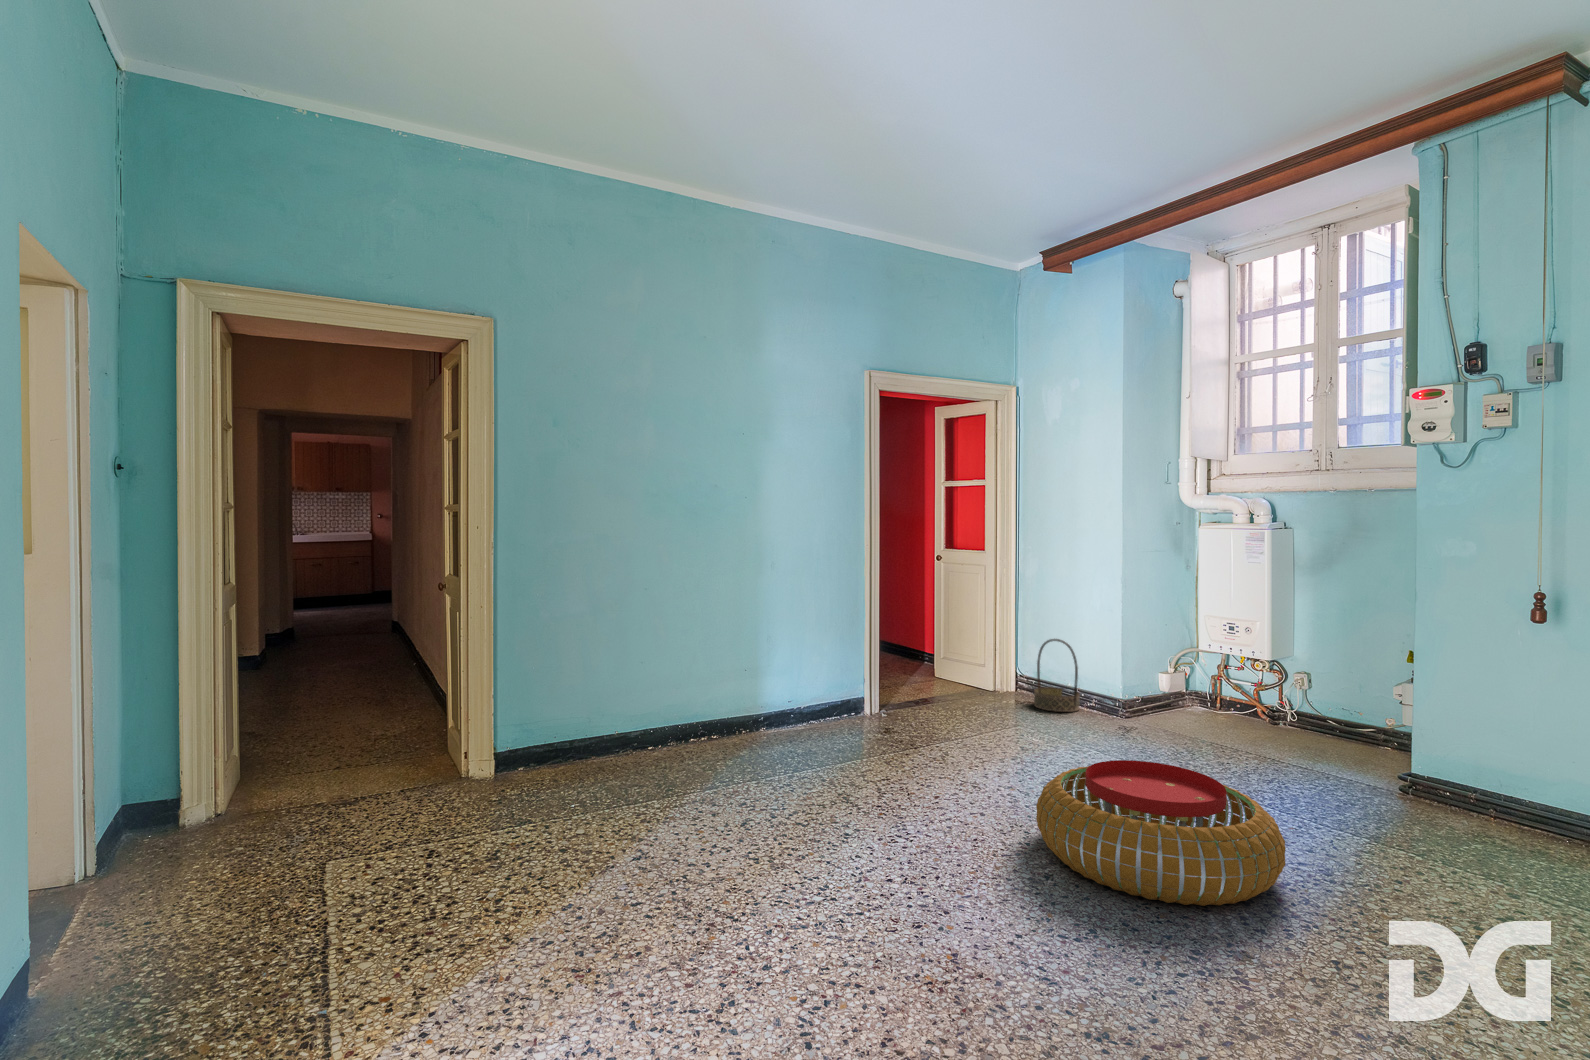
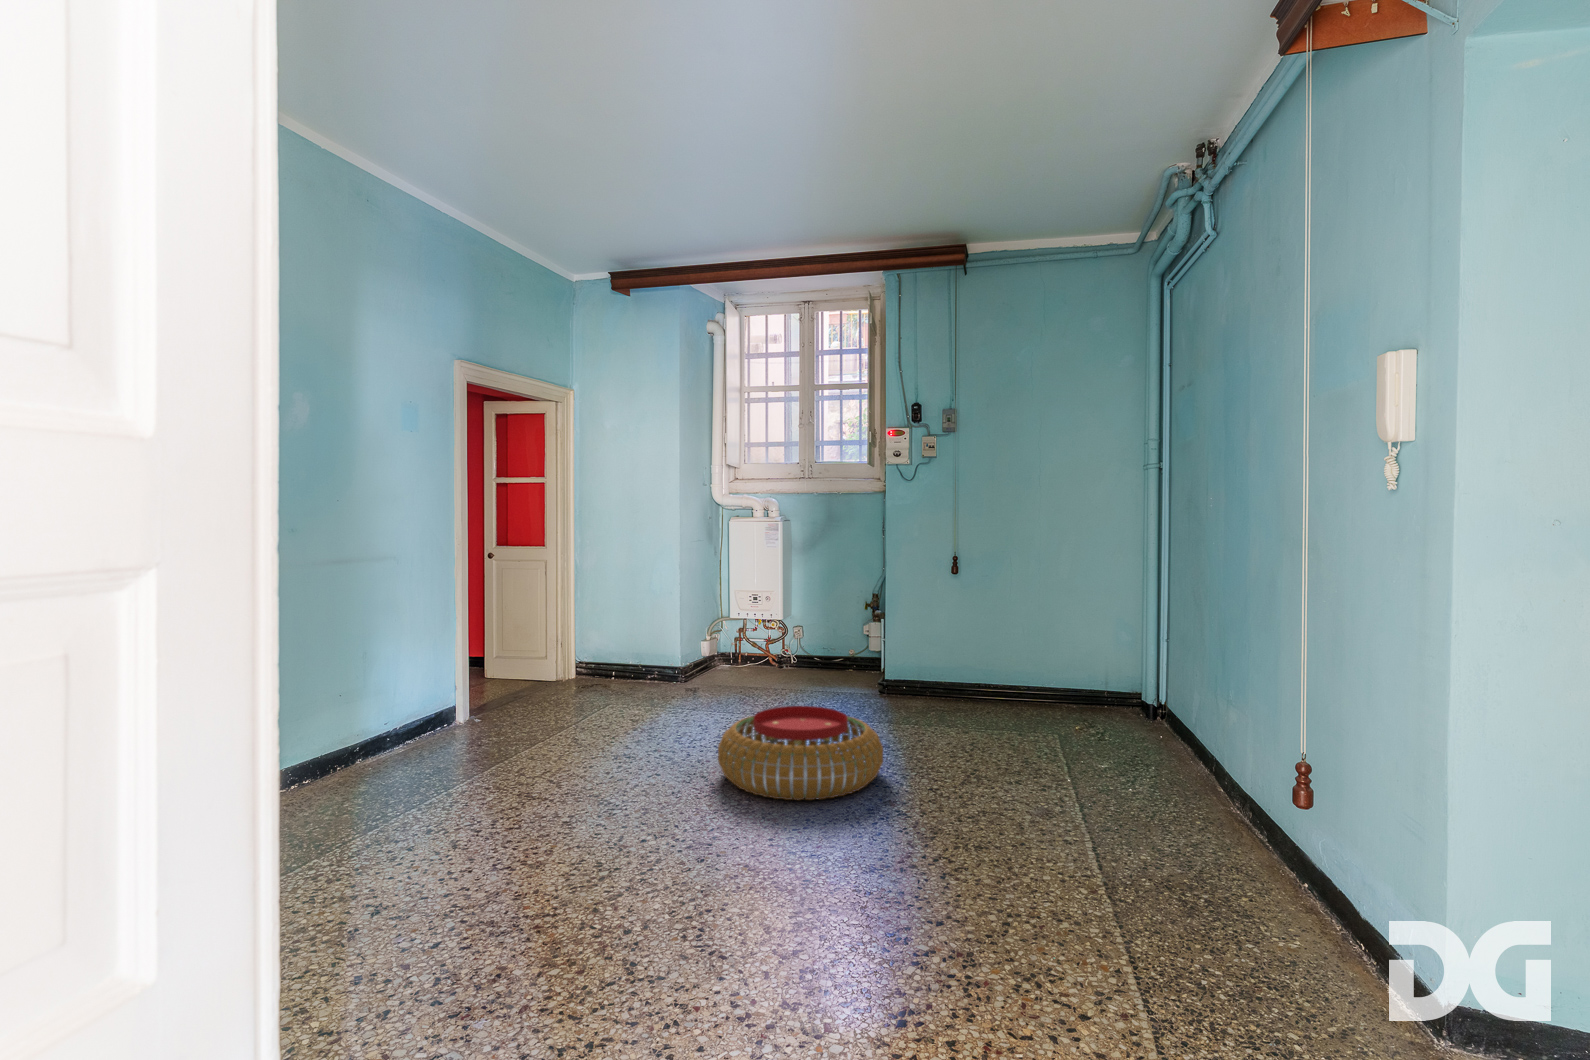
basket: present [1034,639,1080,712] -> none [607,623,648,689]

